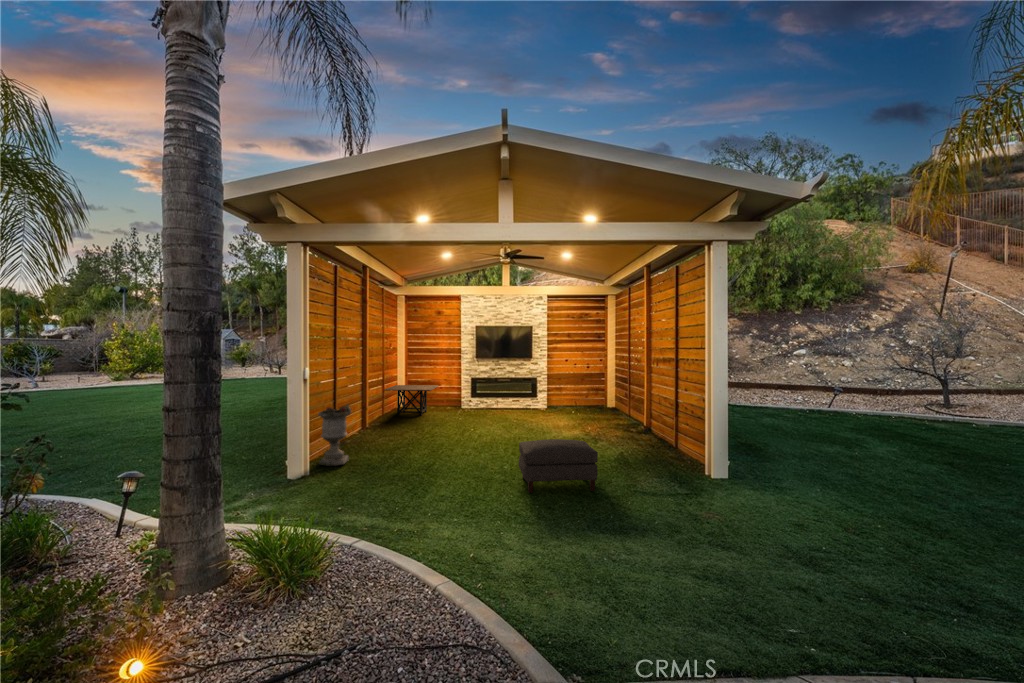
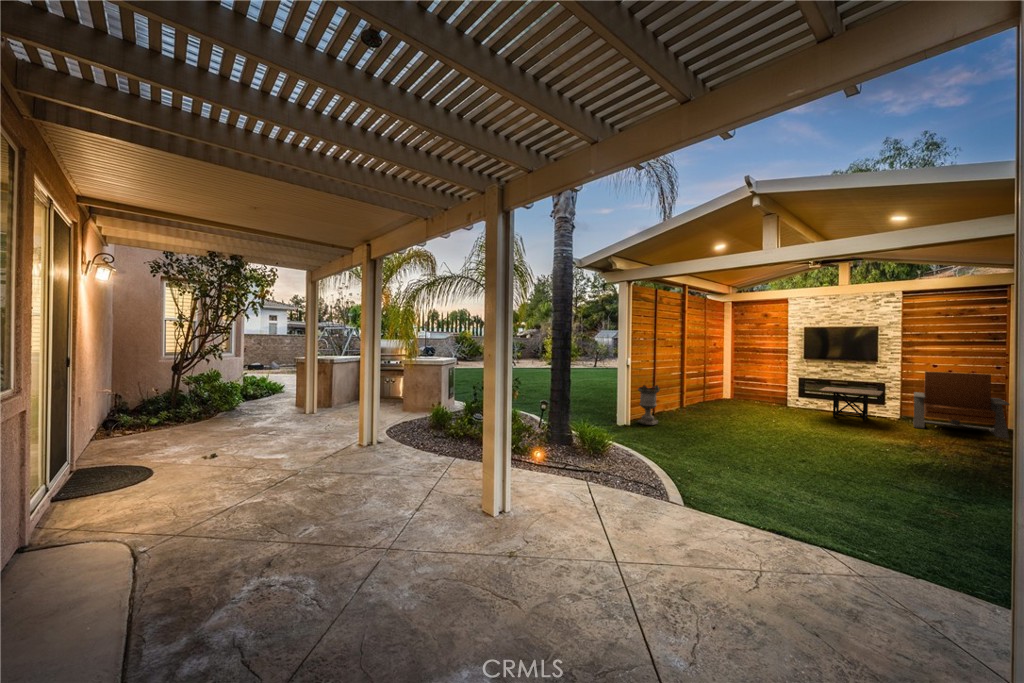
lounge chair: none [555,365,615,416] -> present [913,371,1009,438]
side table: present [384,385,438,416] -> present [819,387,883,421]
ottoman: present [519,439,598,493] -> none [780,429,863,483]

